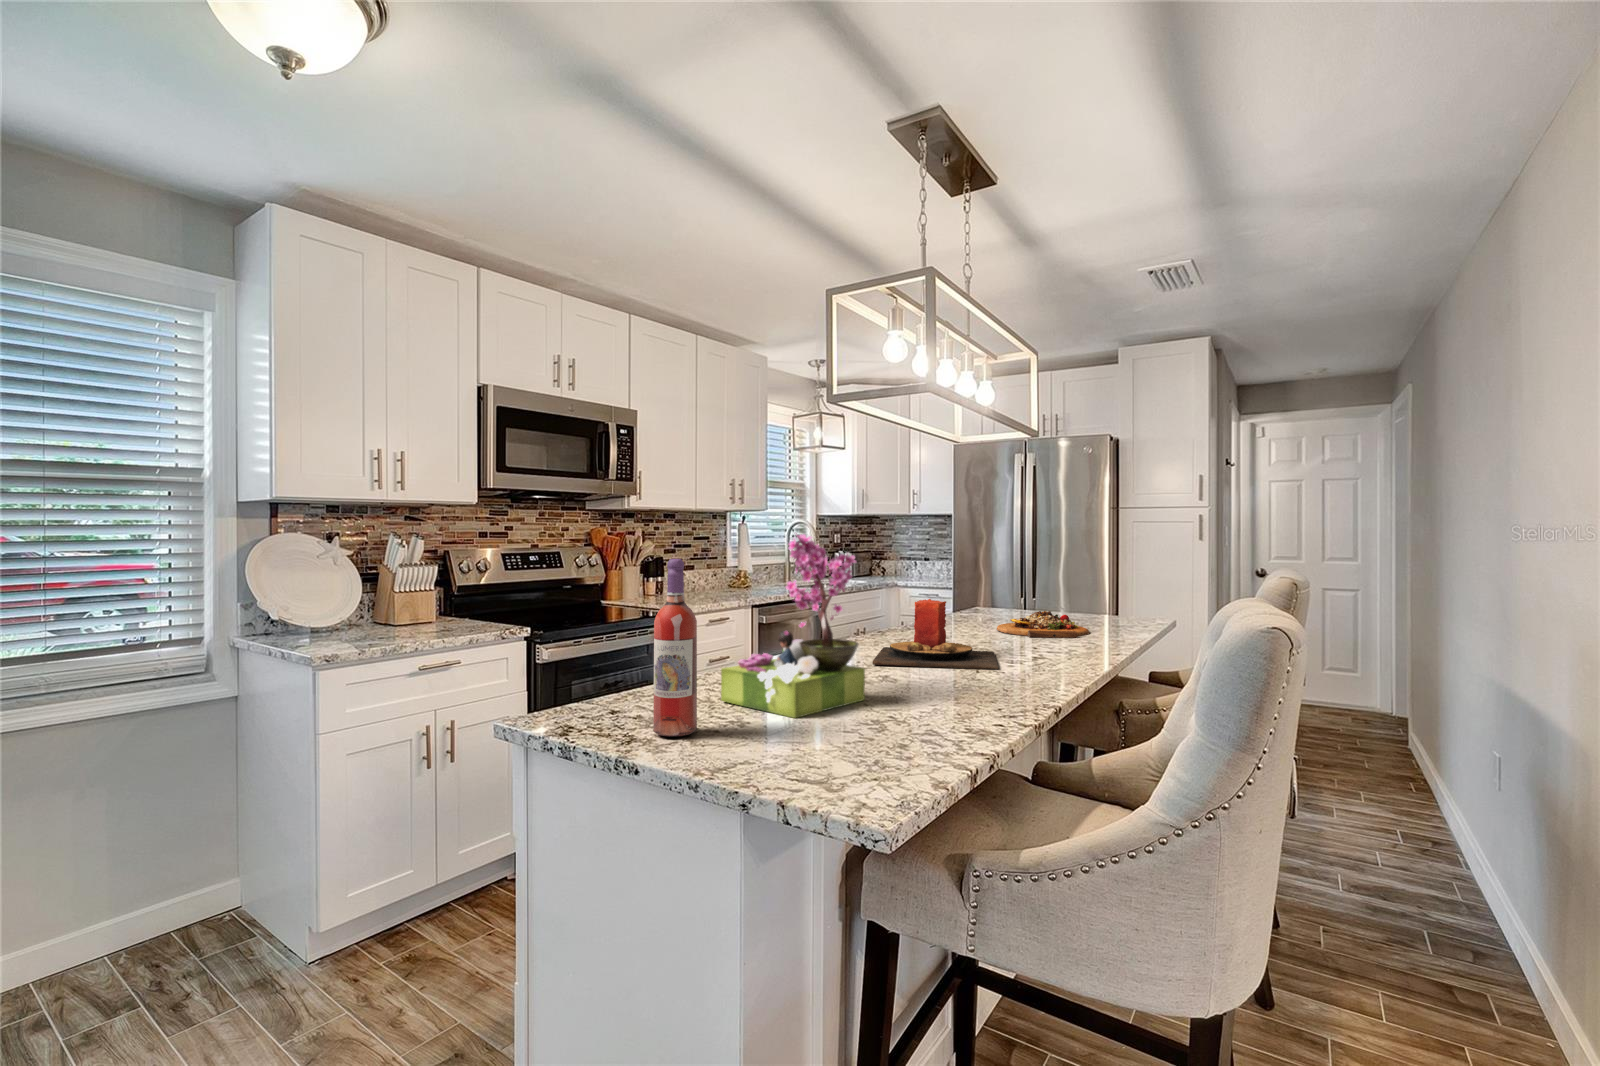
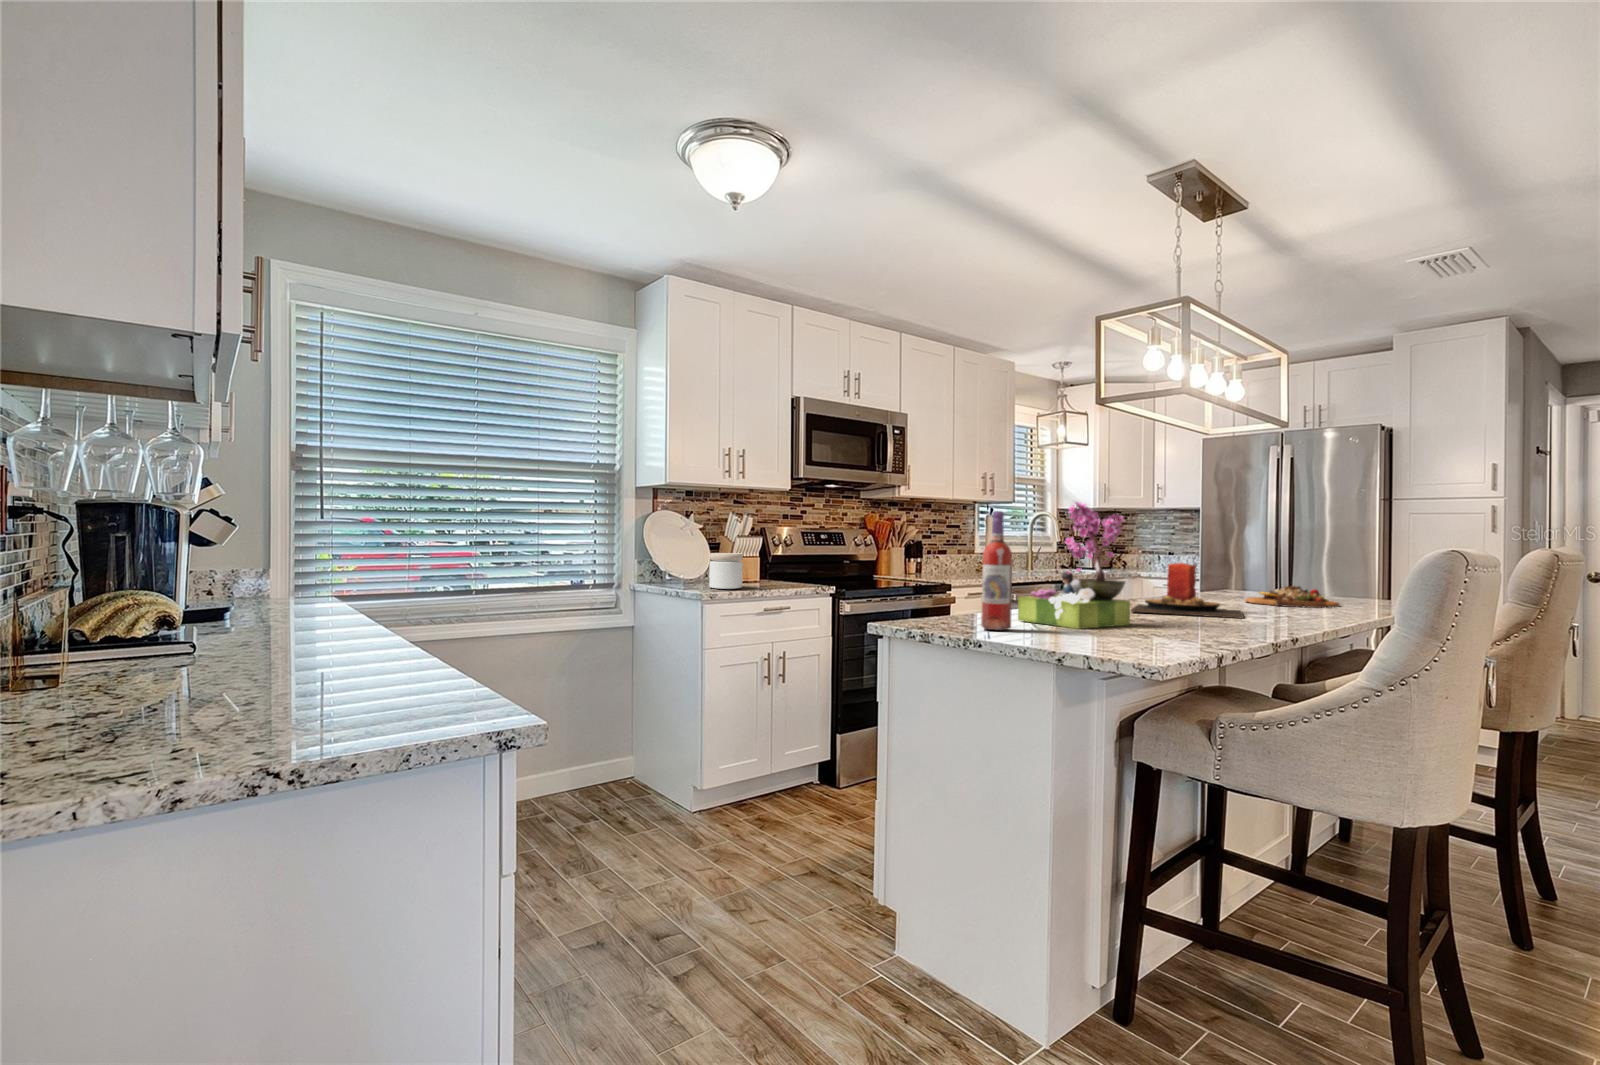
jar: none [340,592,392,643] -> present [709,553,743,589]

